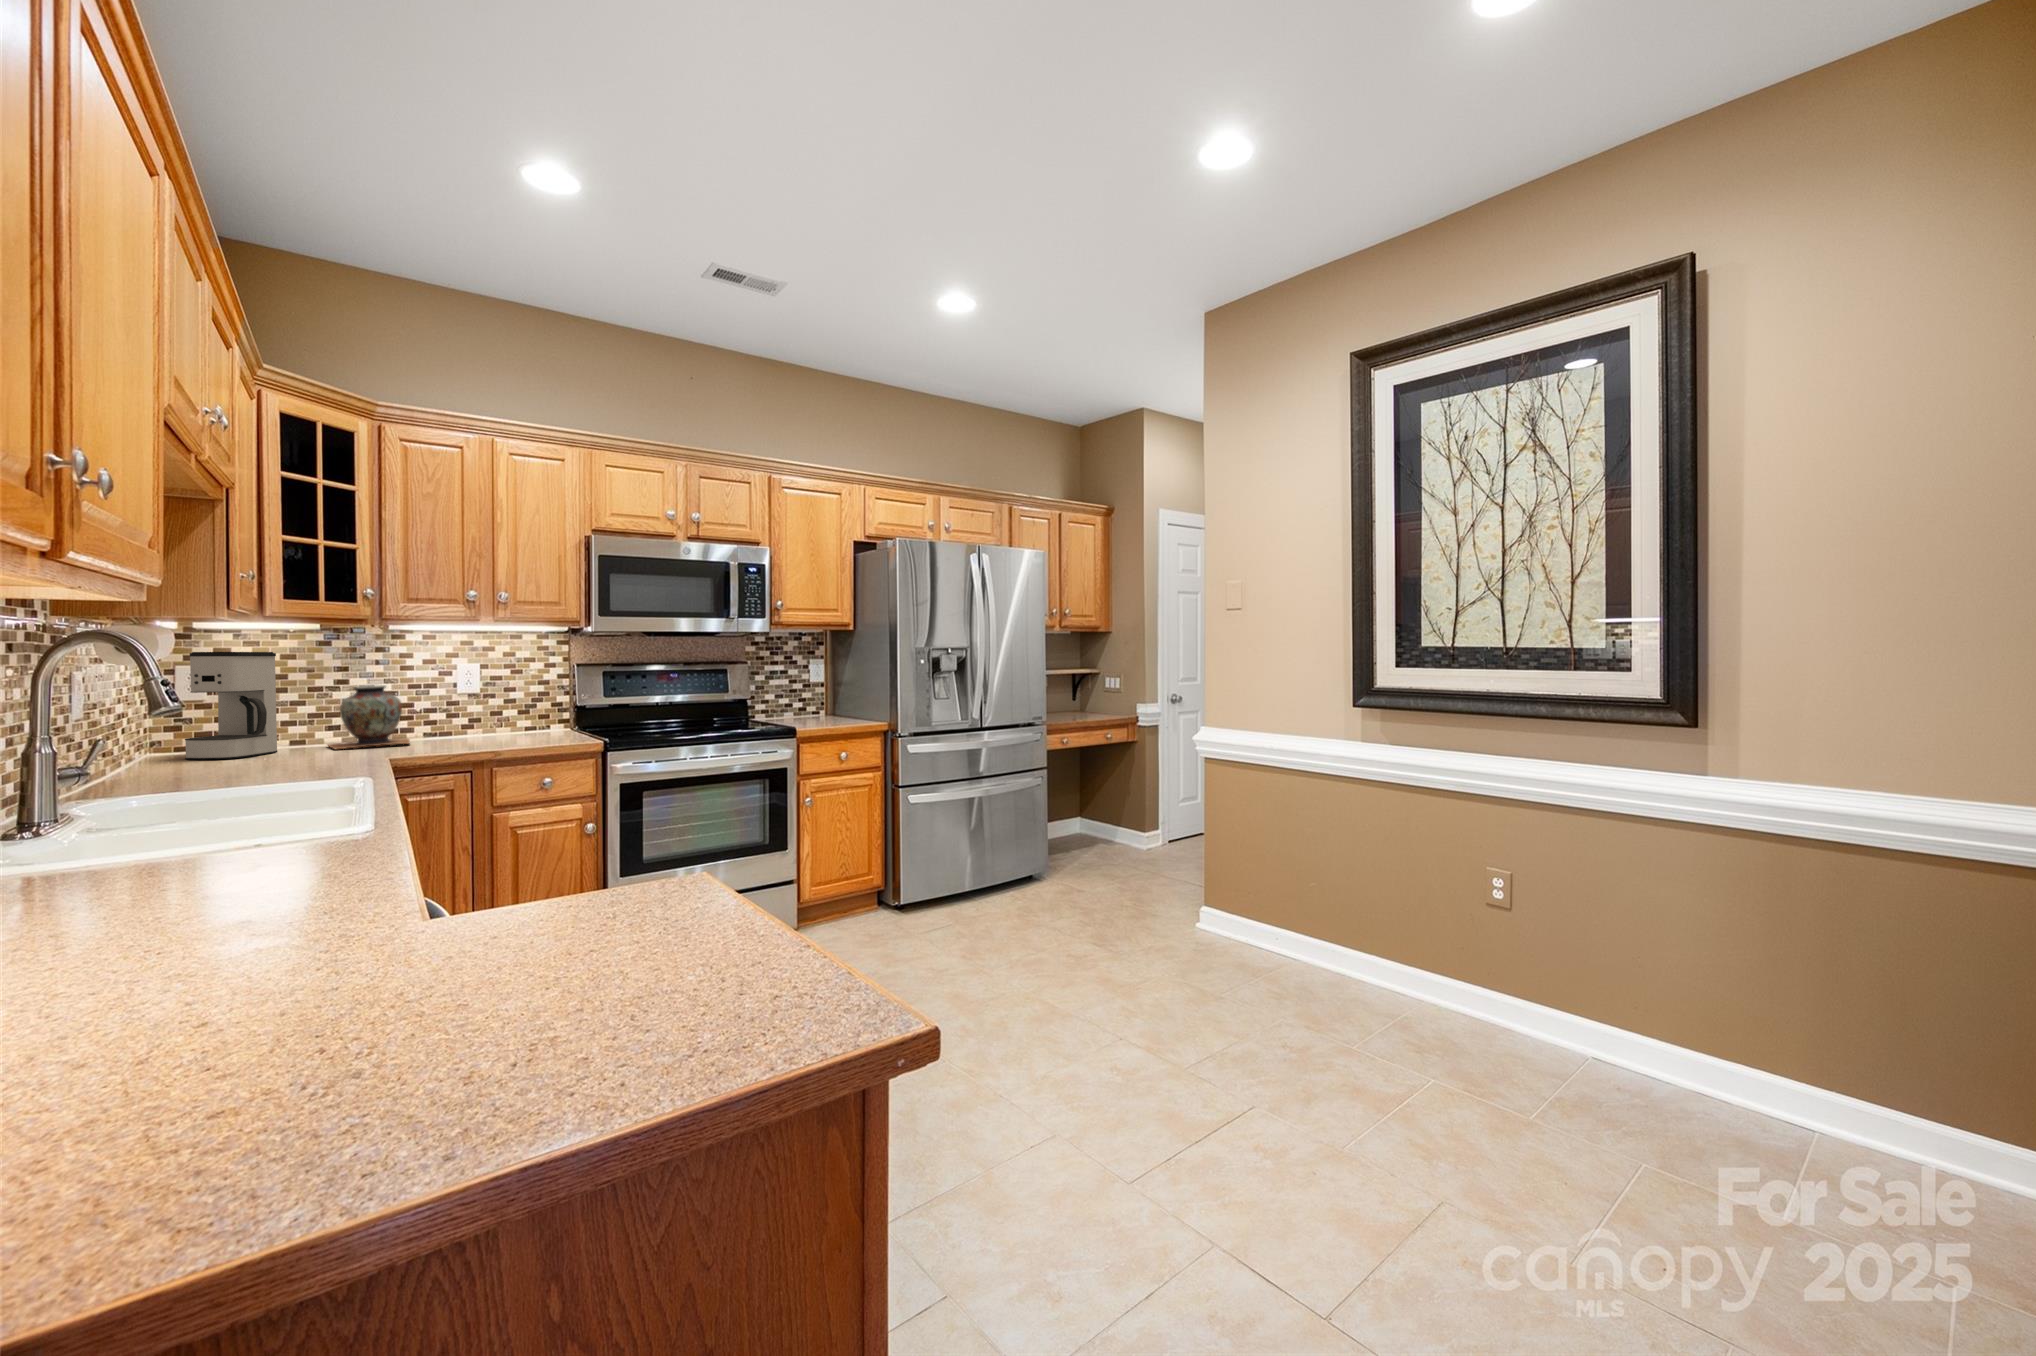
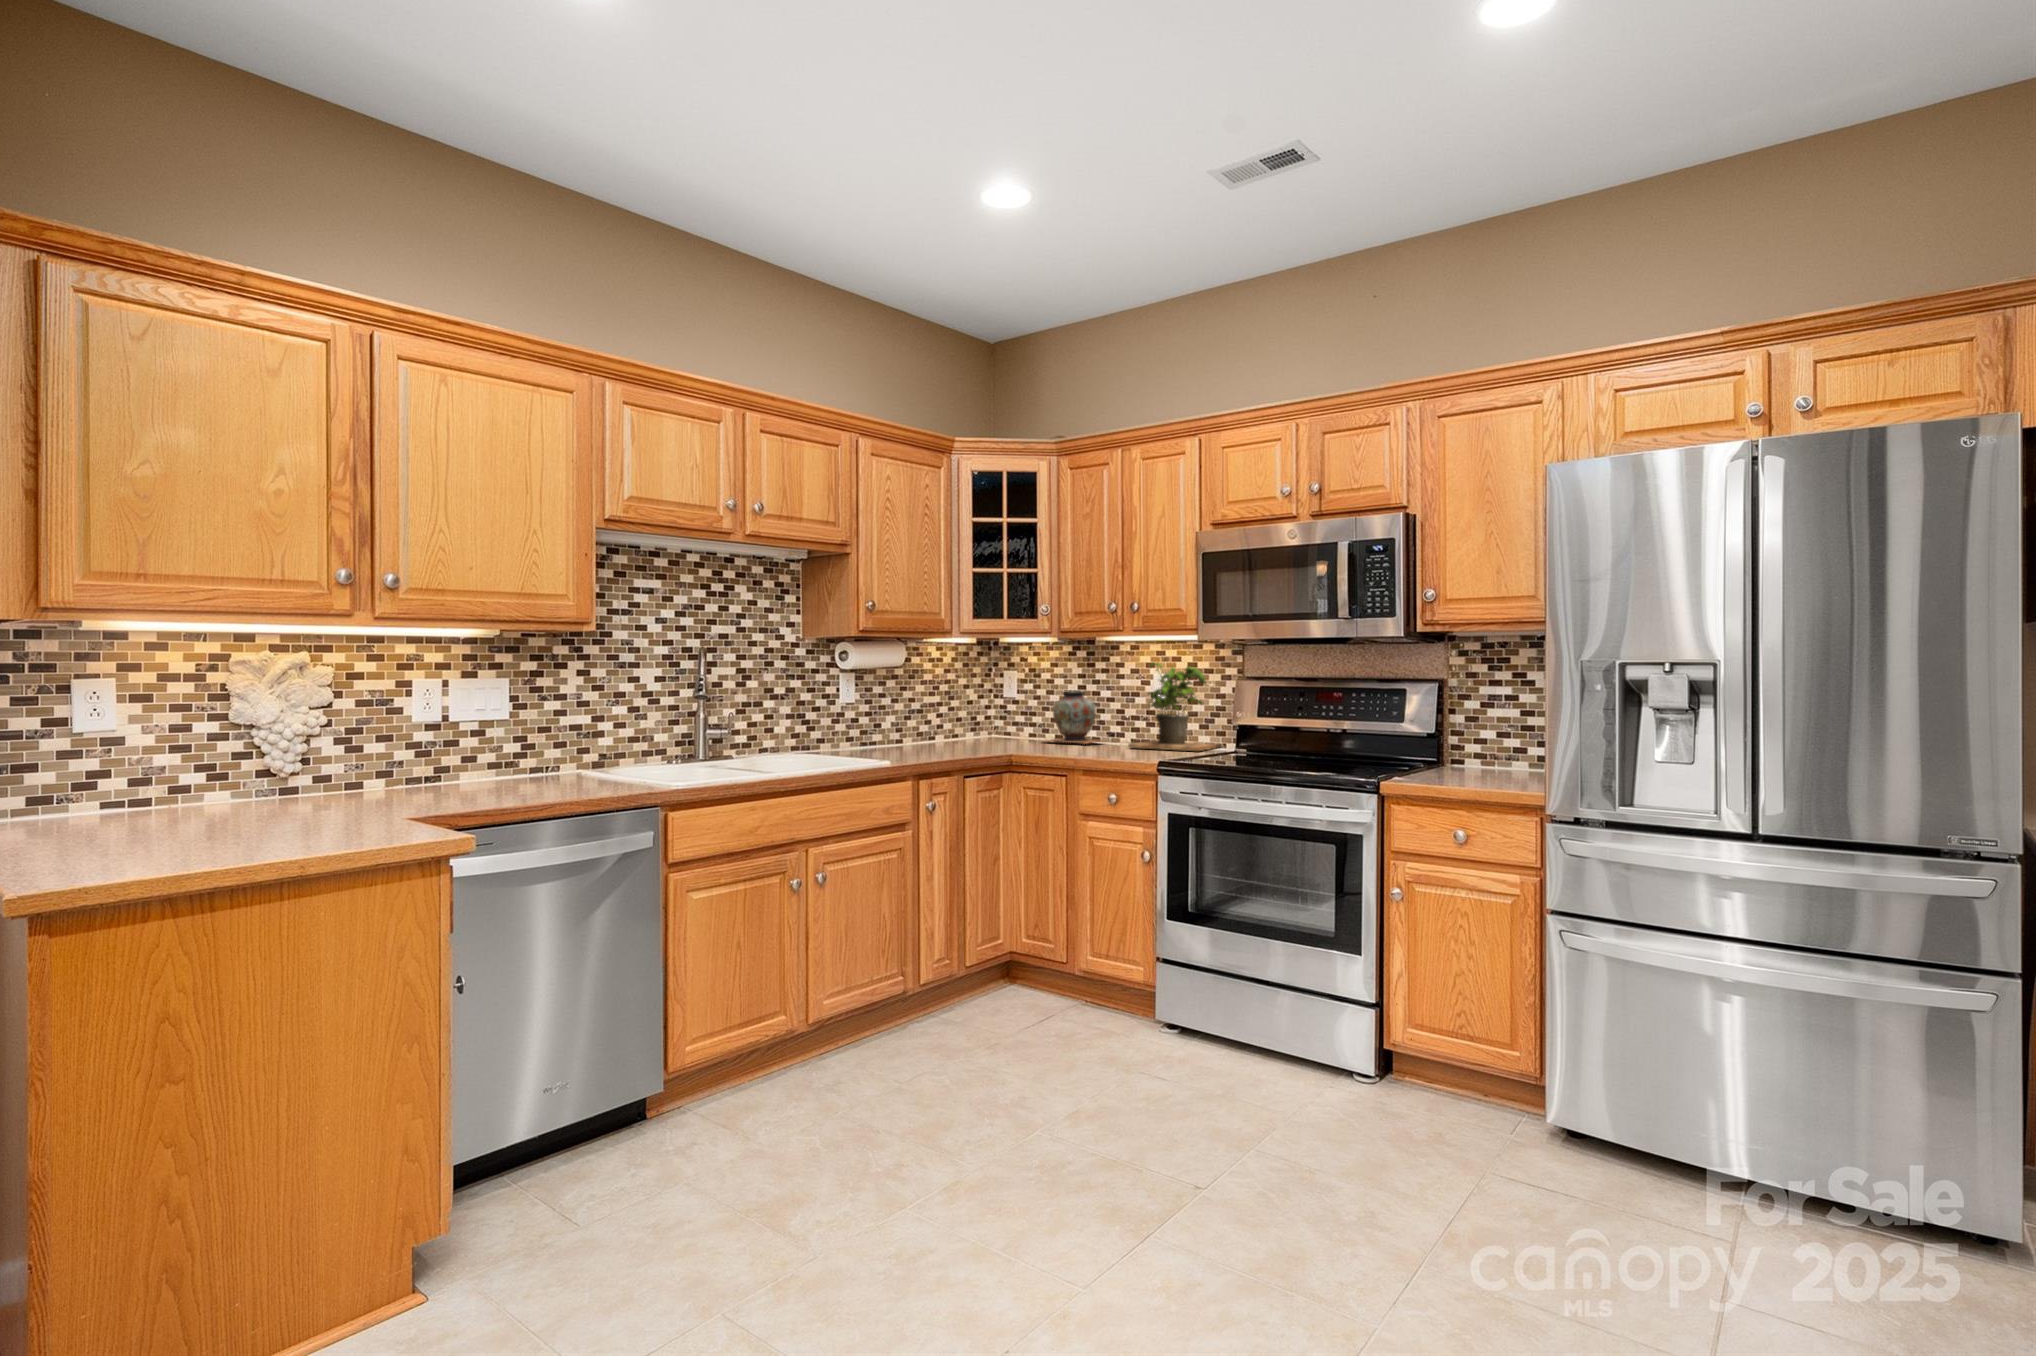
coffee maker: present [185,652,277,760] -> none [966,660,1019,740]
potted plant: none [451,652,559,741] -> present [1128,662,1221,751]

